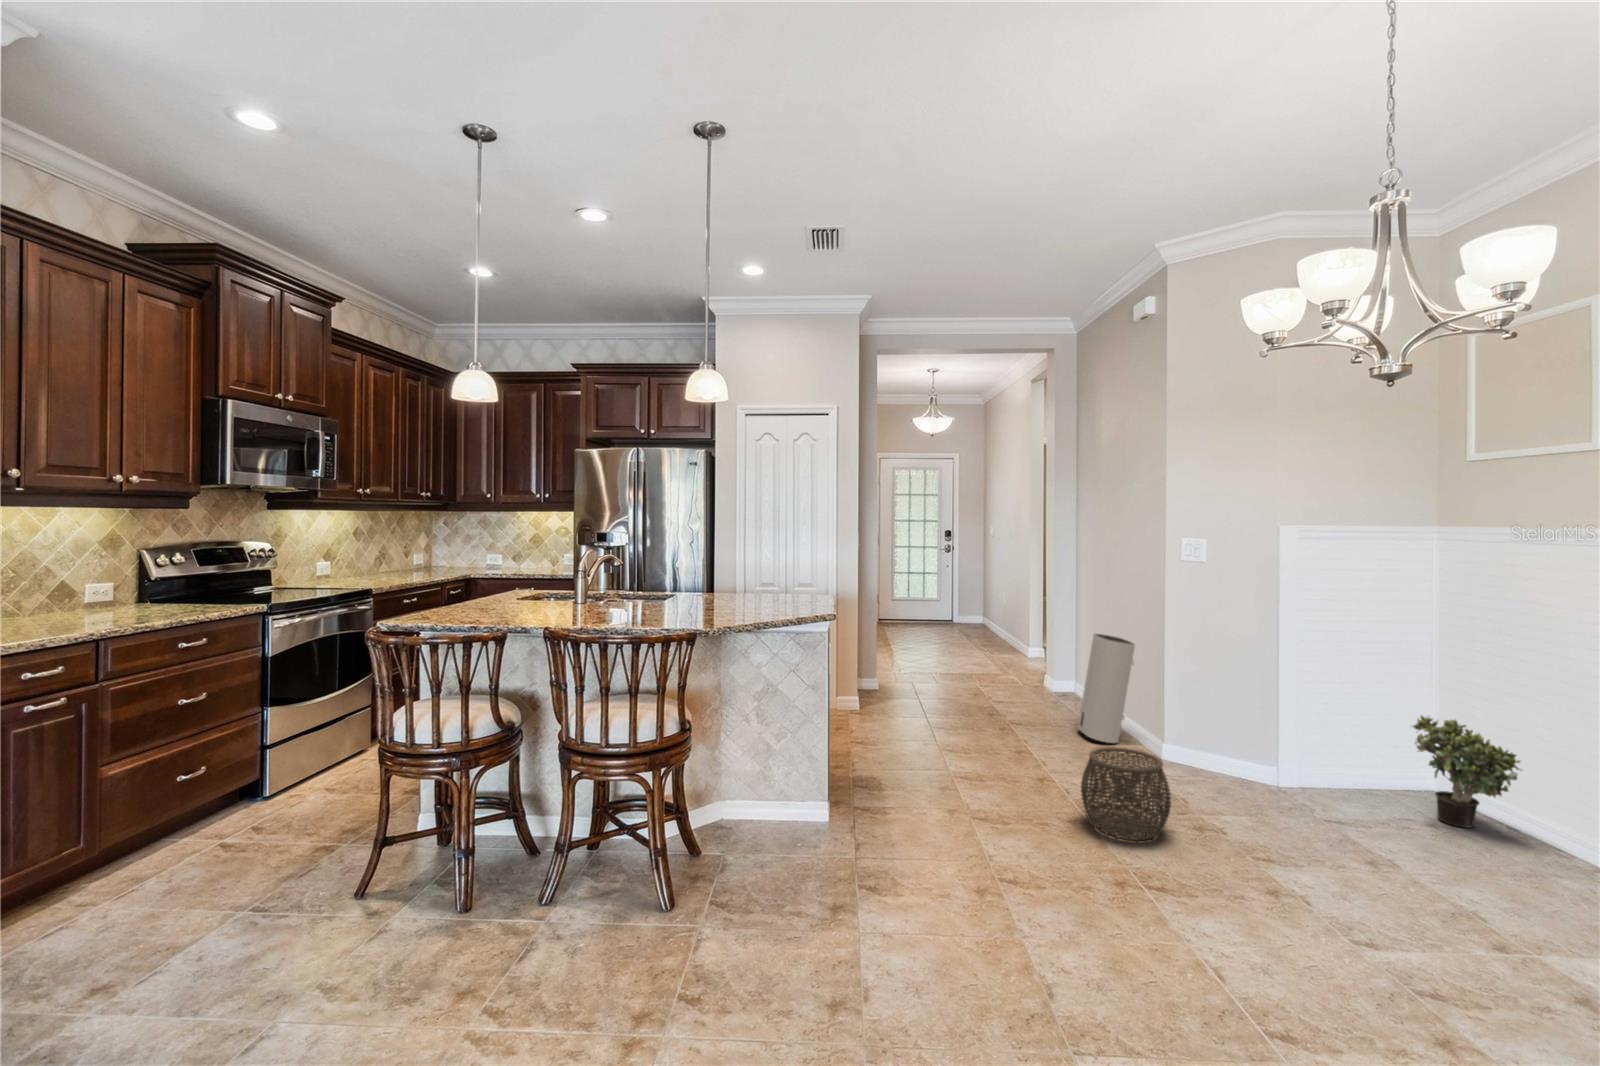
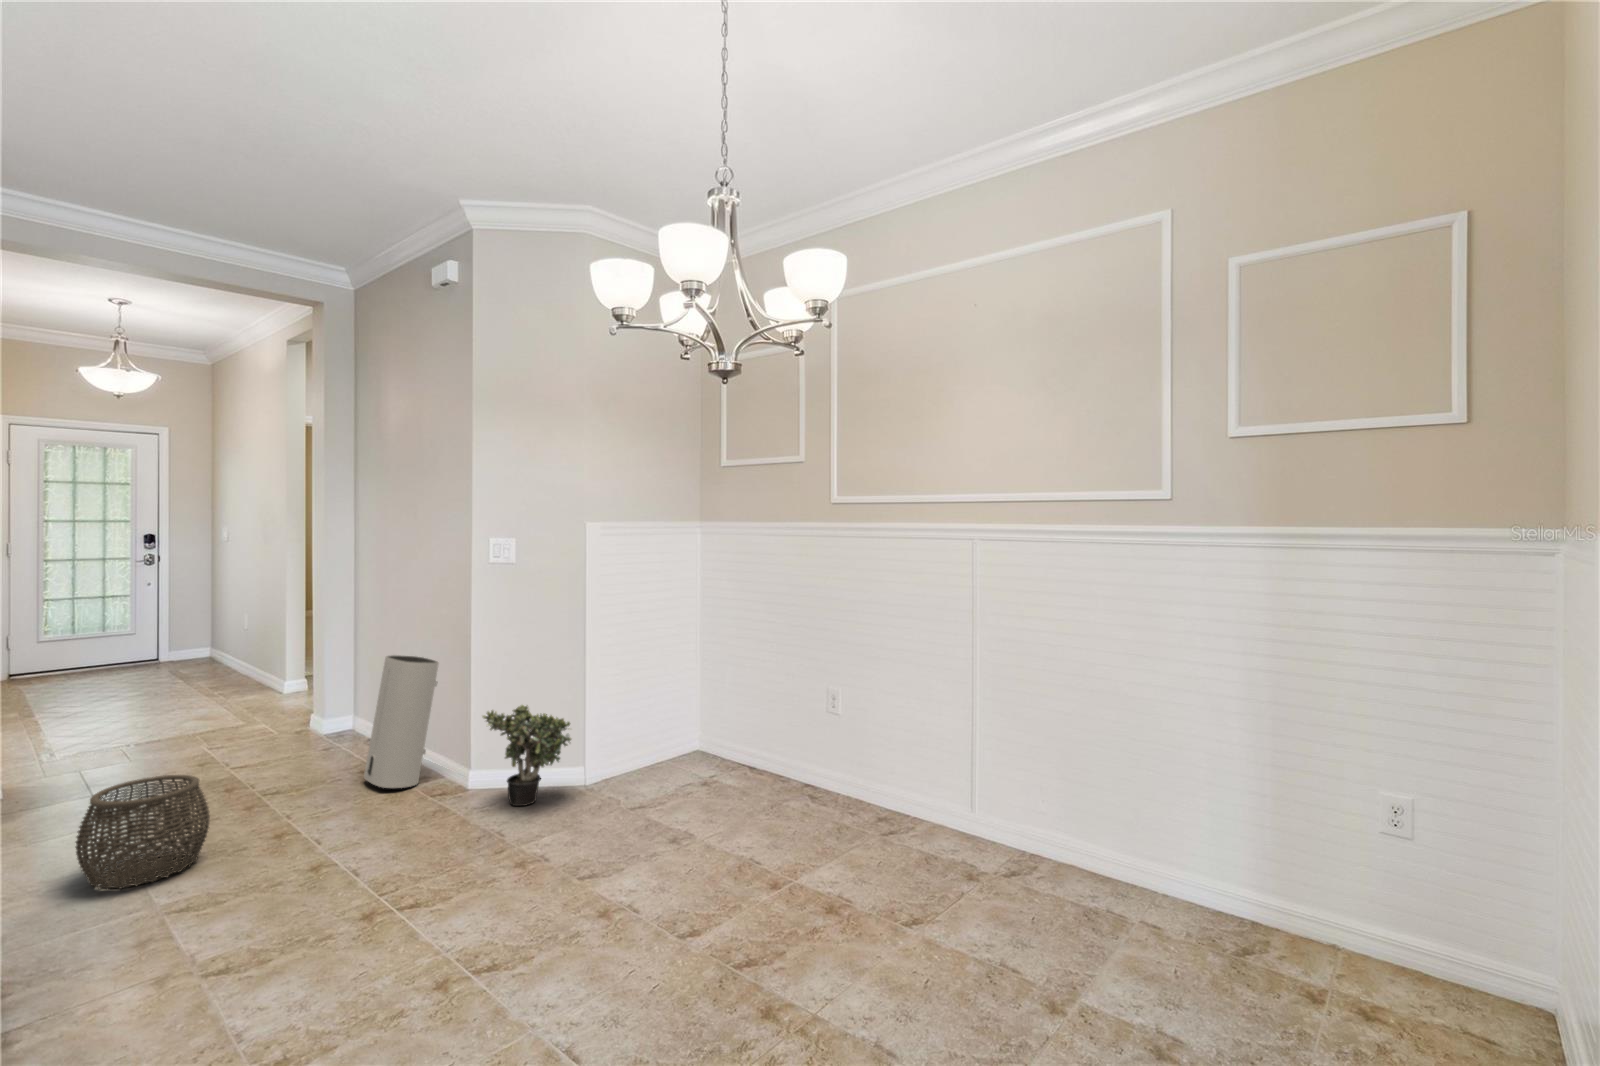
potted plant: present [1412,715,1521,828] -> present [483,705,571,806]
woven basket: present [1081,747,1171,841] -> present [76,775,210,889]

